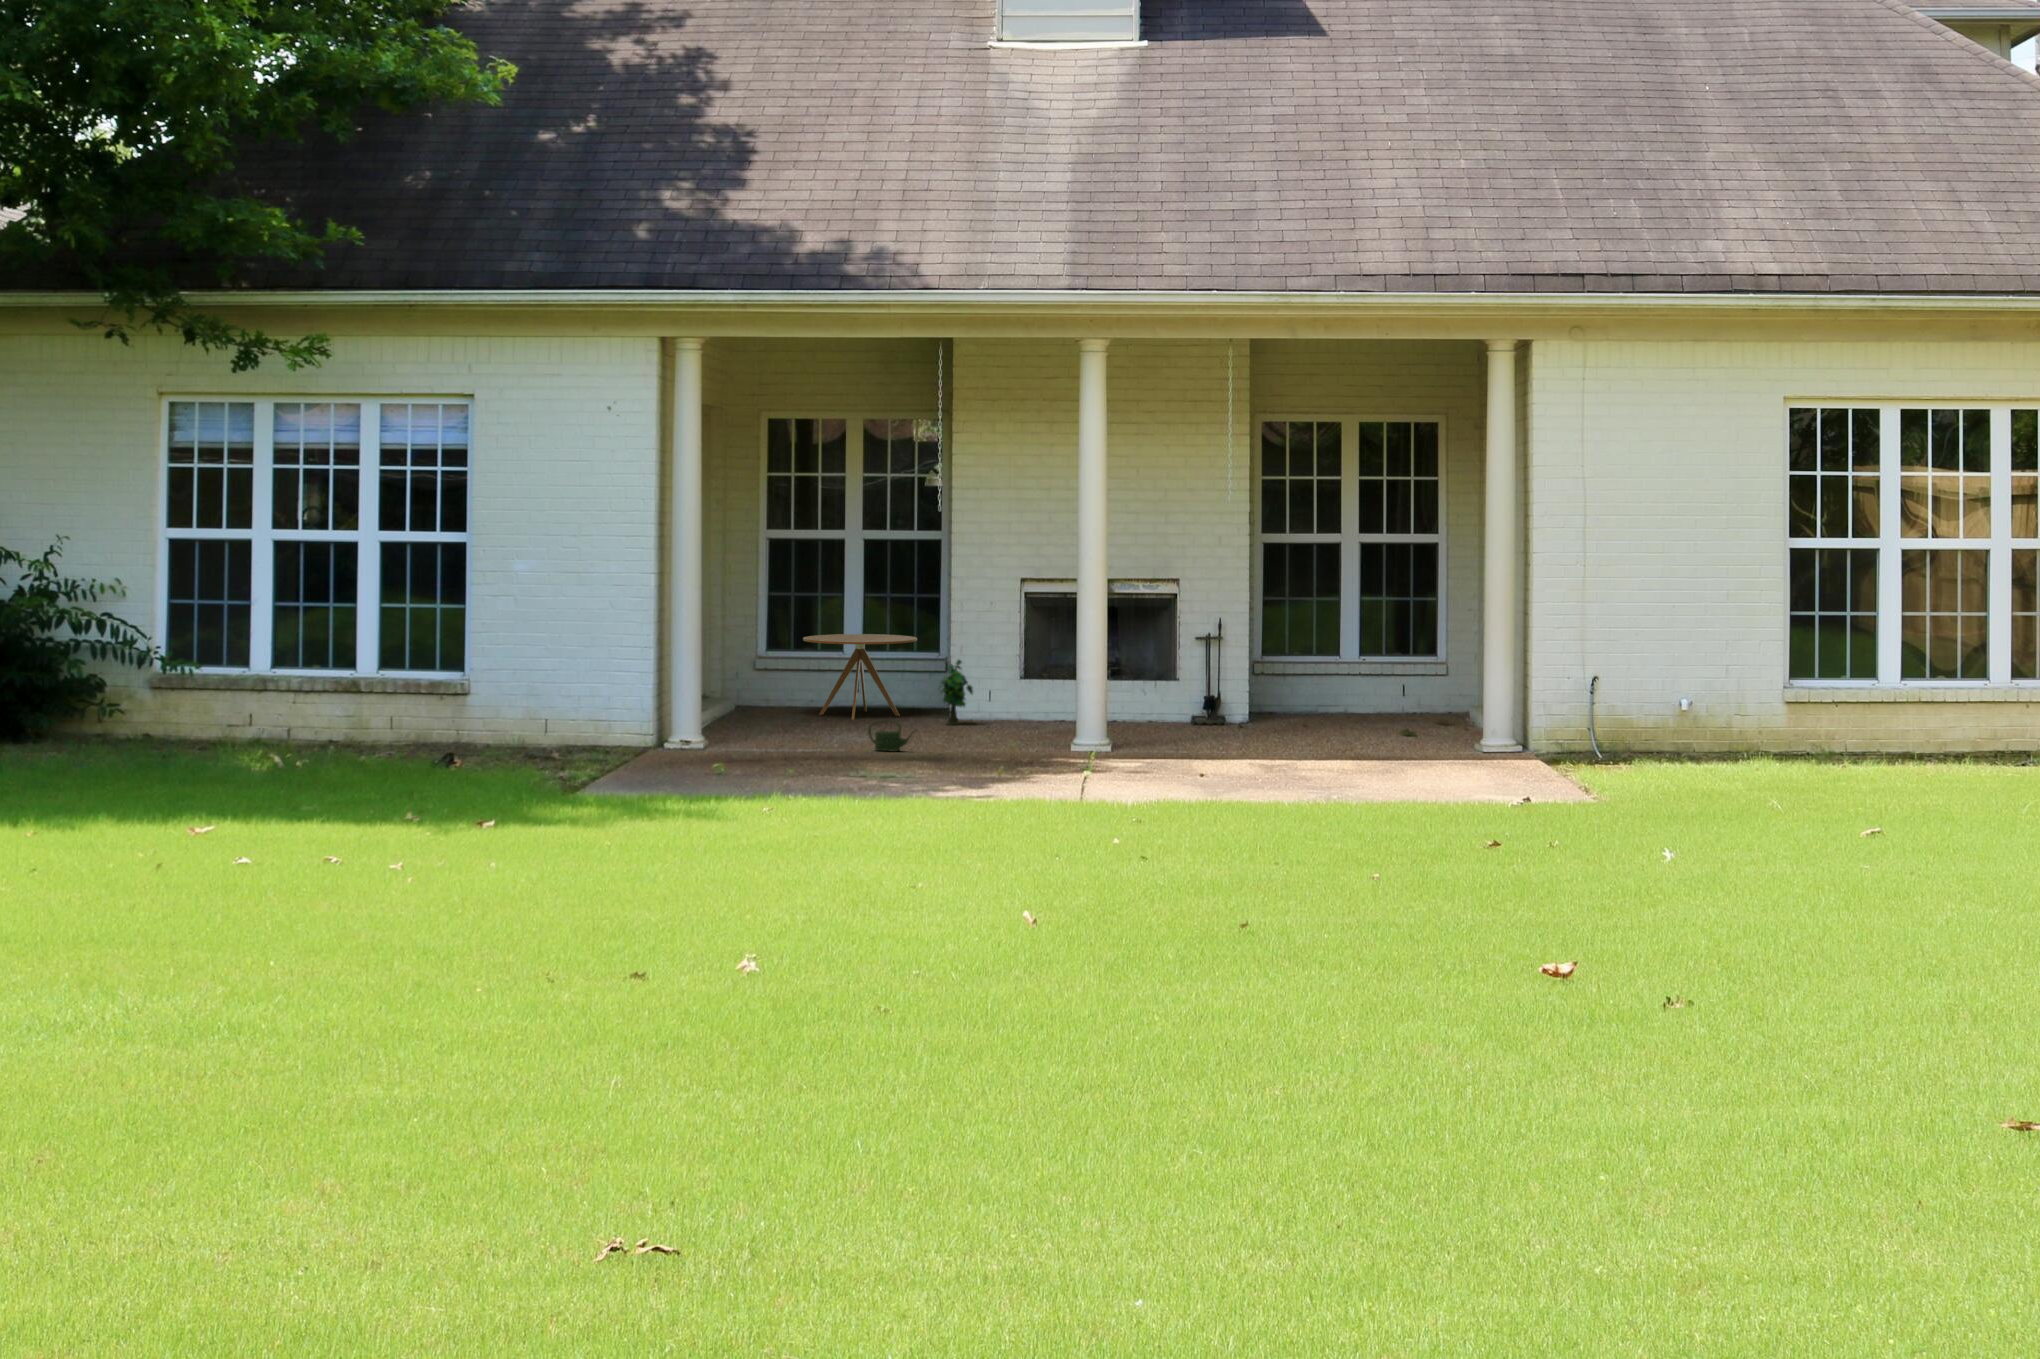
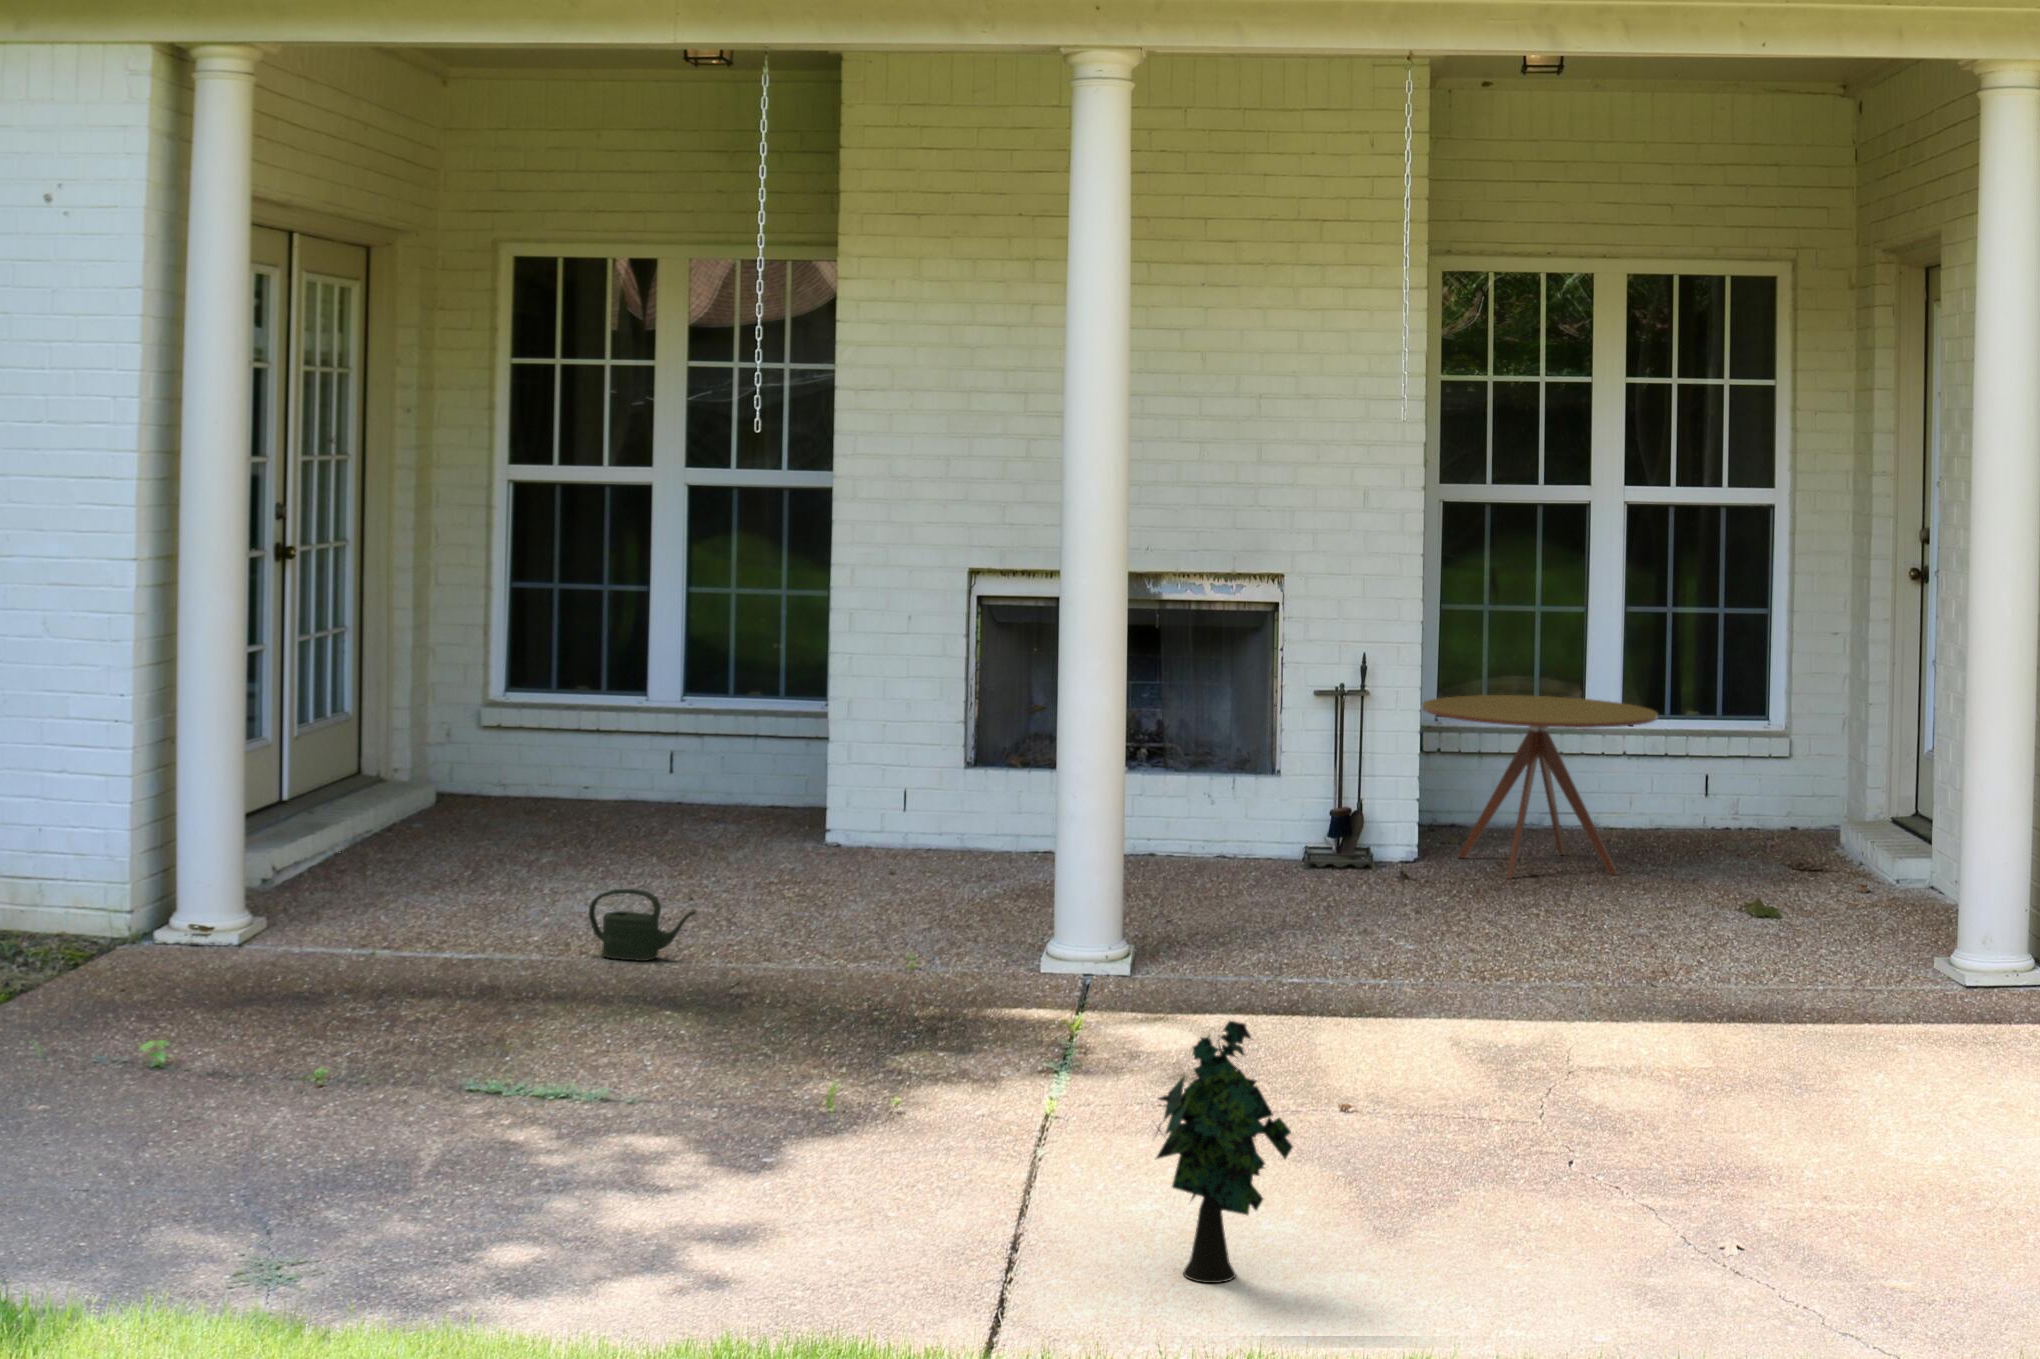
round table: present [803,634,917,720] -> present [1422,695,1658,879]
decorative plant: present [941,660,973,725] -> present [1156,1021,1292,1283]

